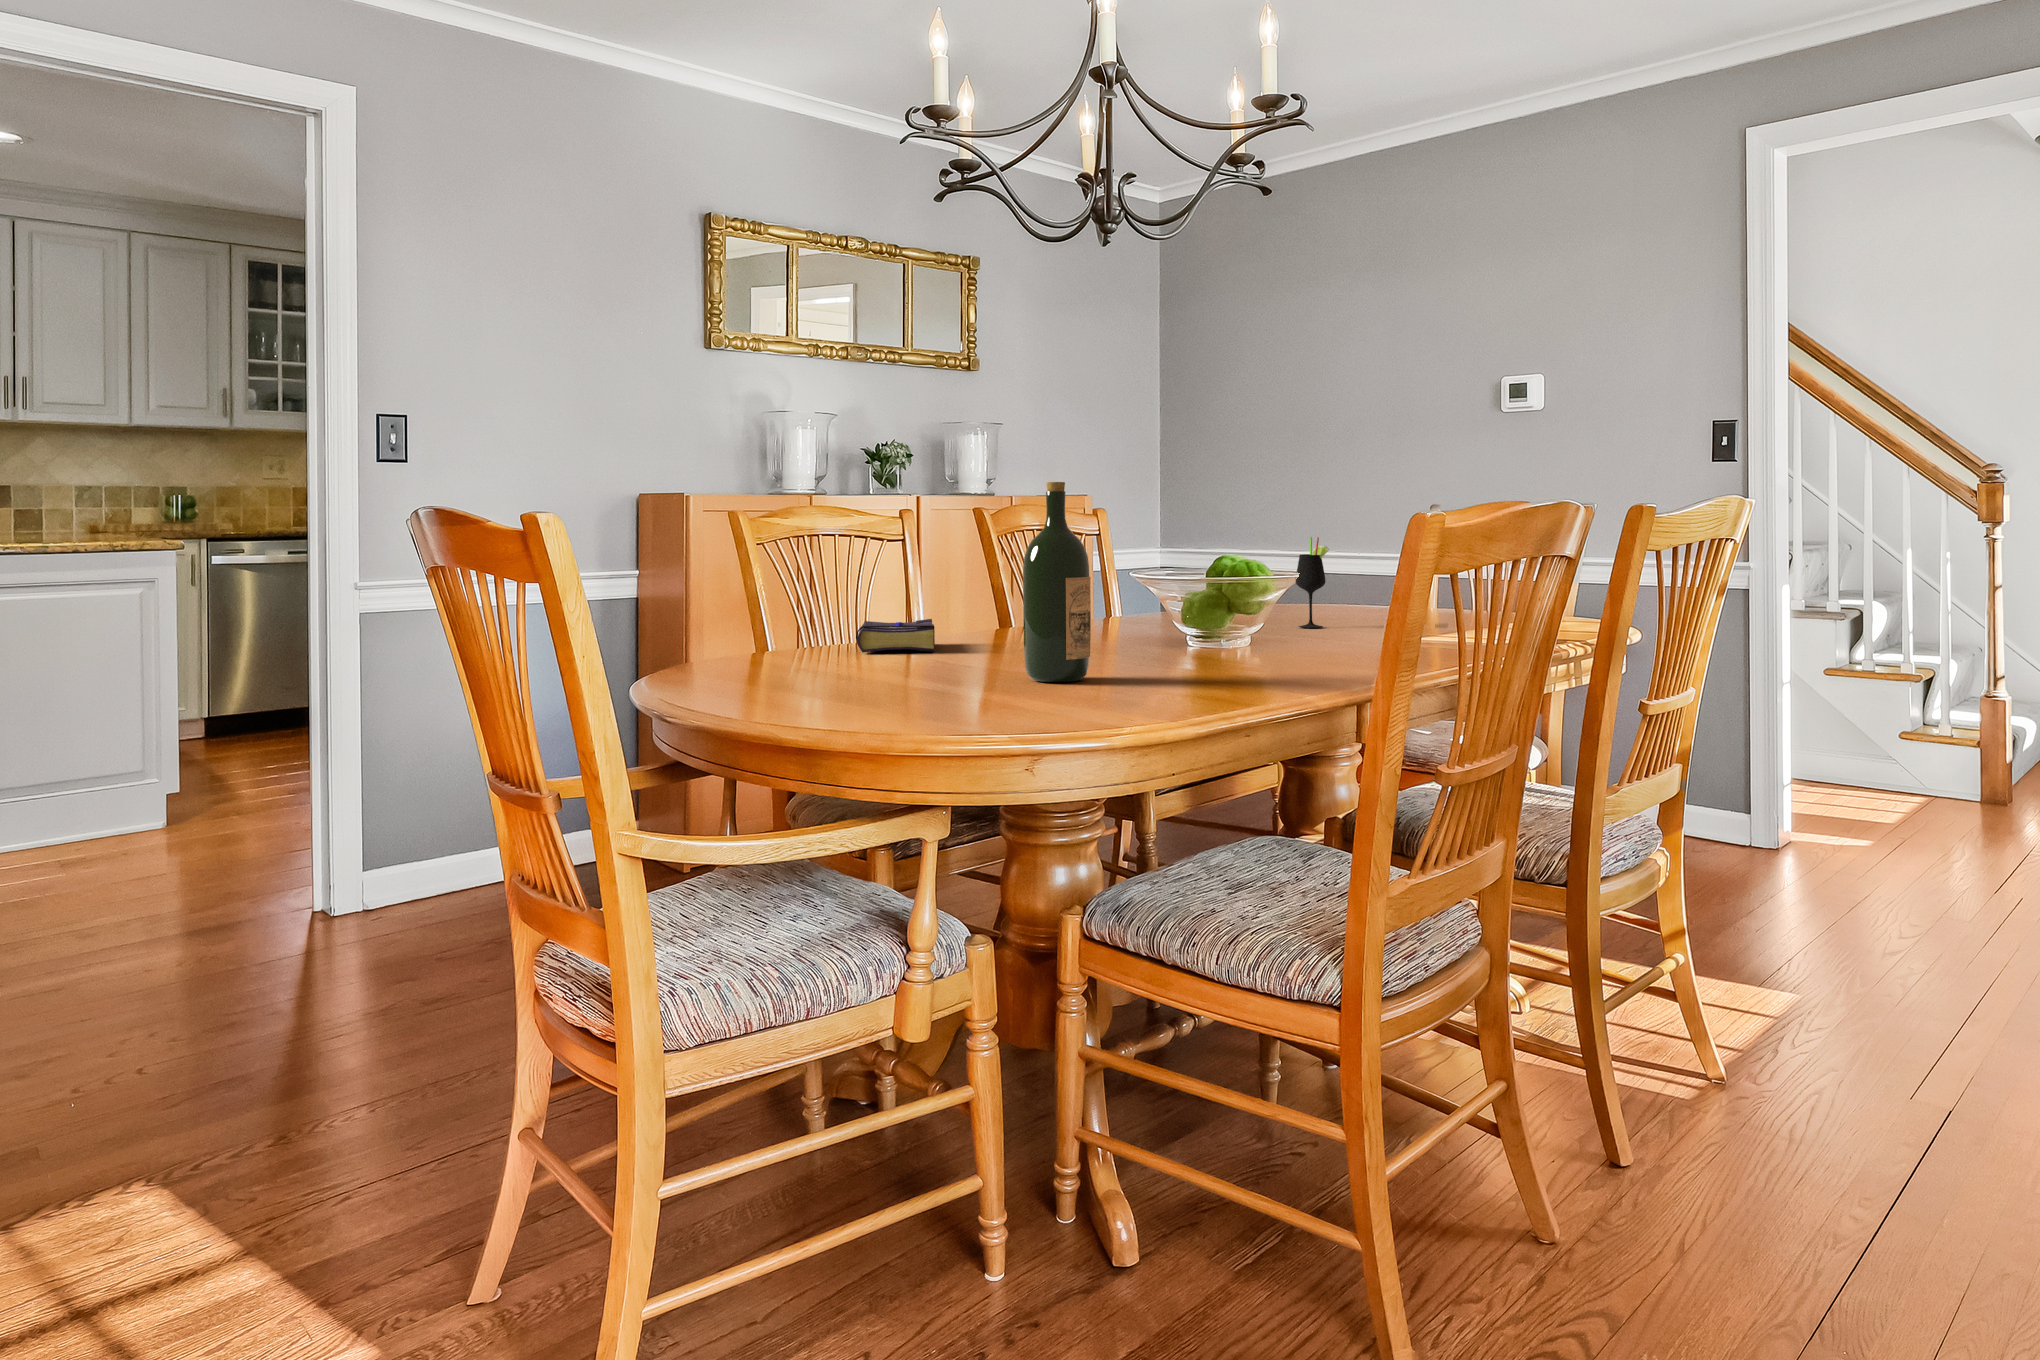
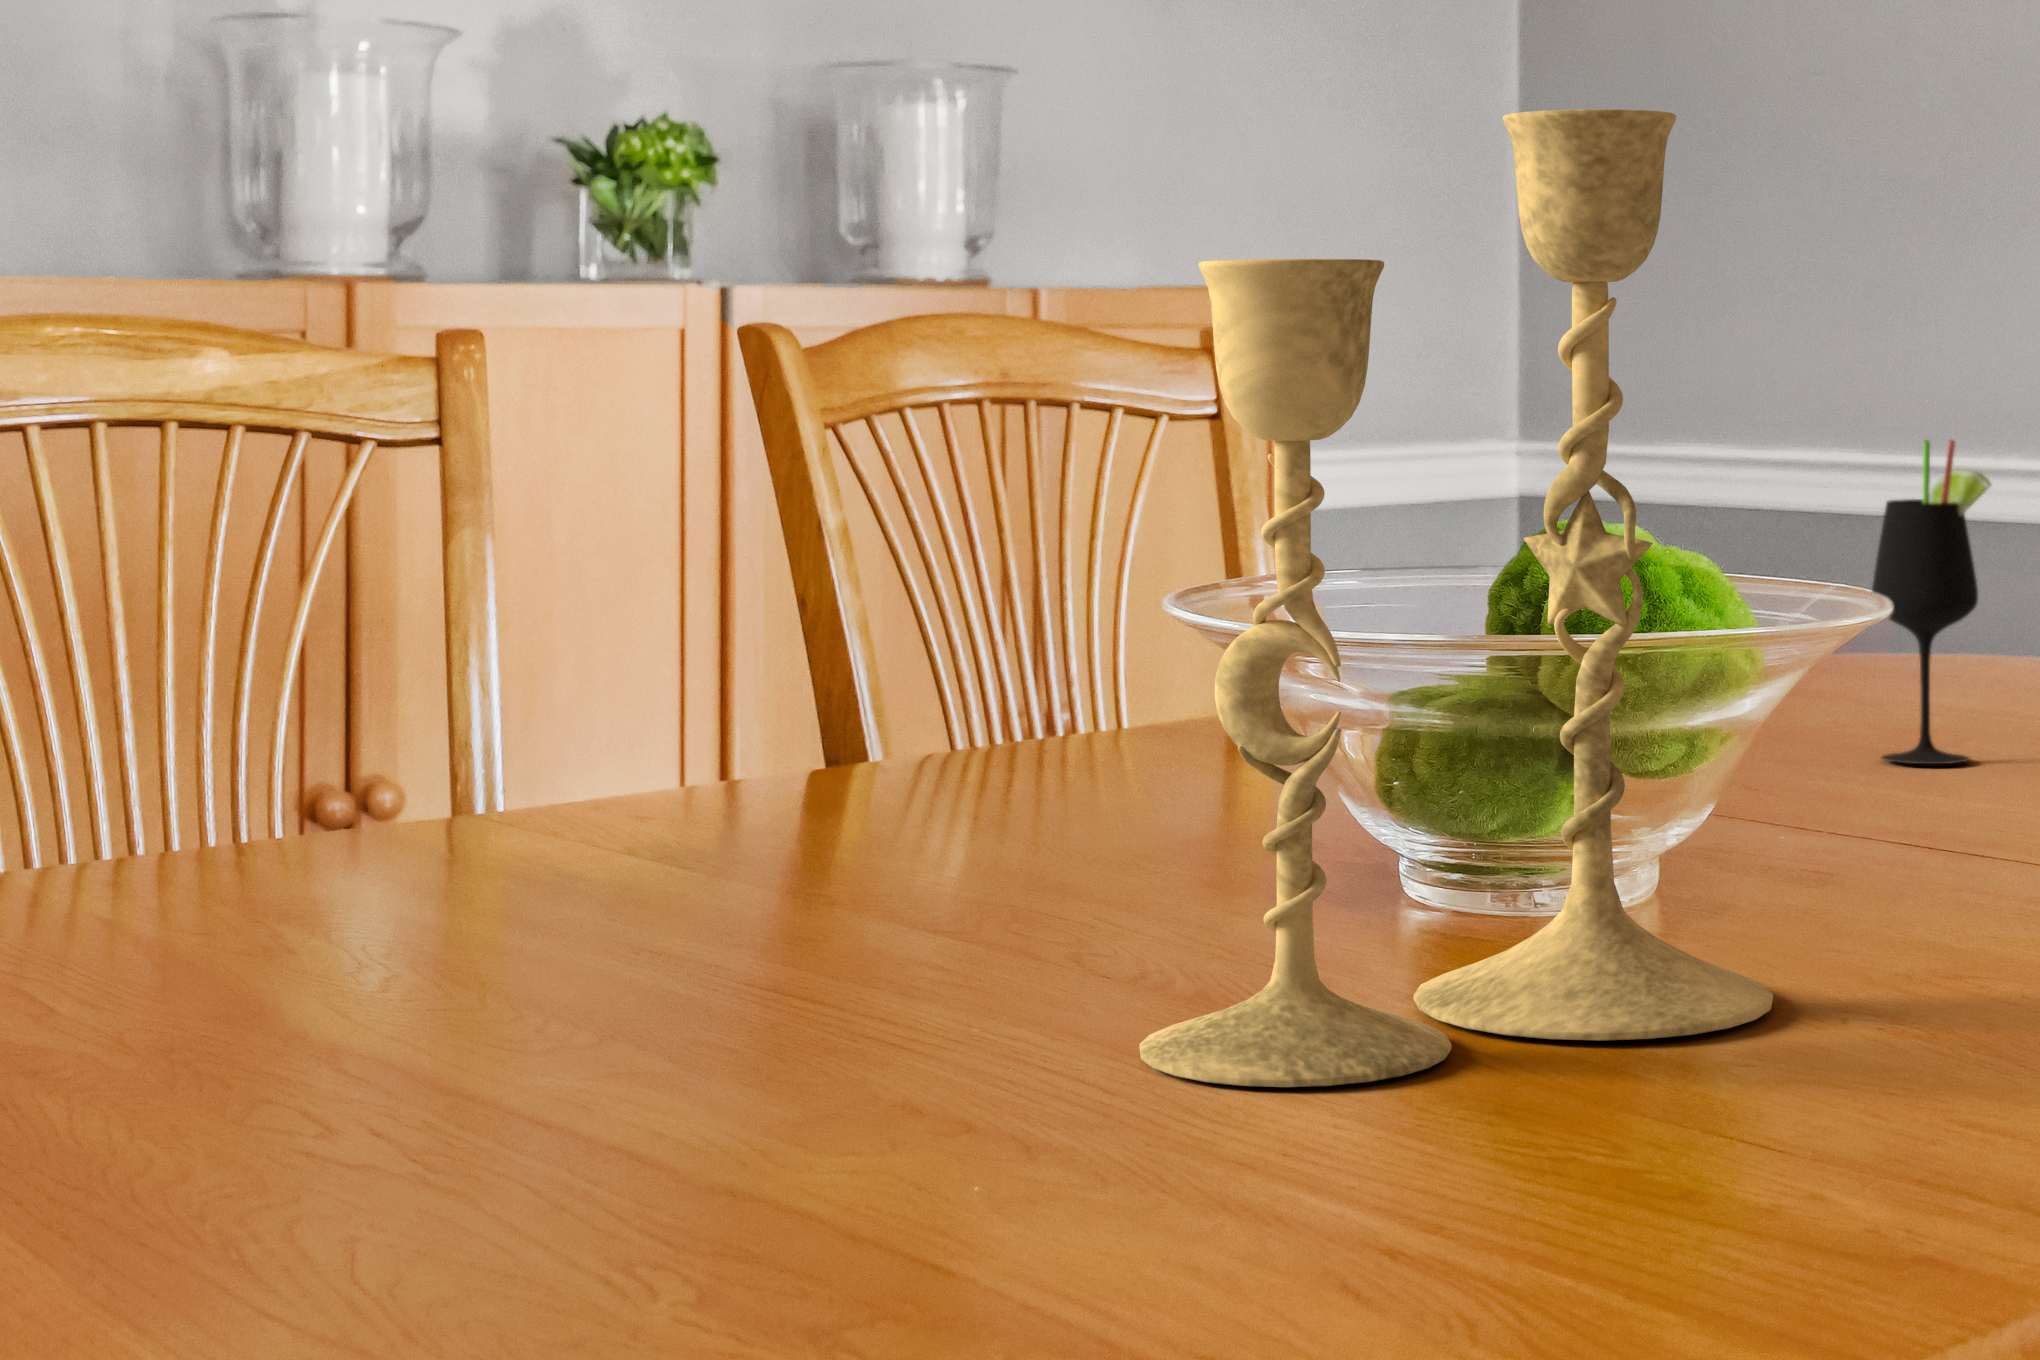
candlestick: none [1140,454,1282,673] -> present [1139,109,1773,1087]
wine bottle: present [1023,482,1091,682] -> none [531,223,854,1174]
book: present [856,619,935,652] -> none [80,757,465,917]

